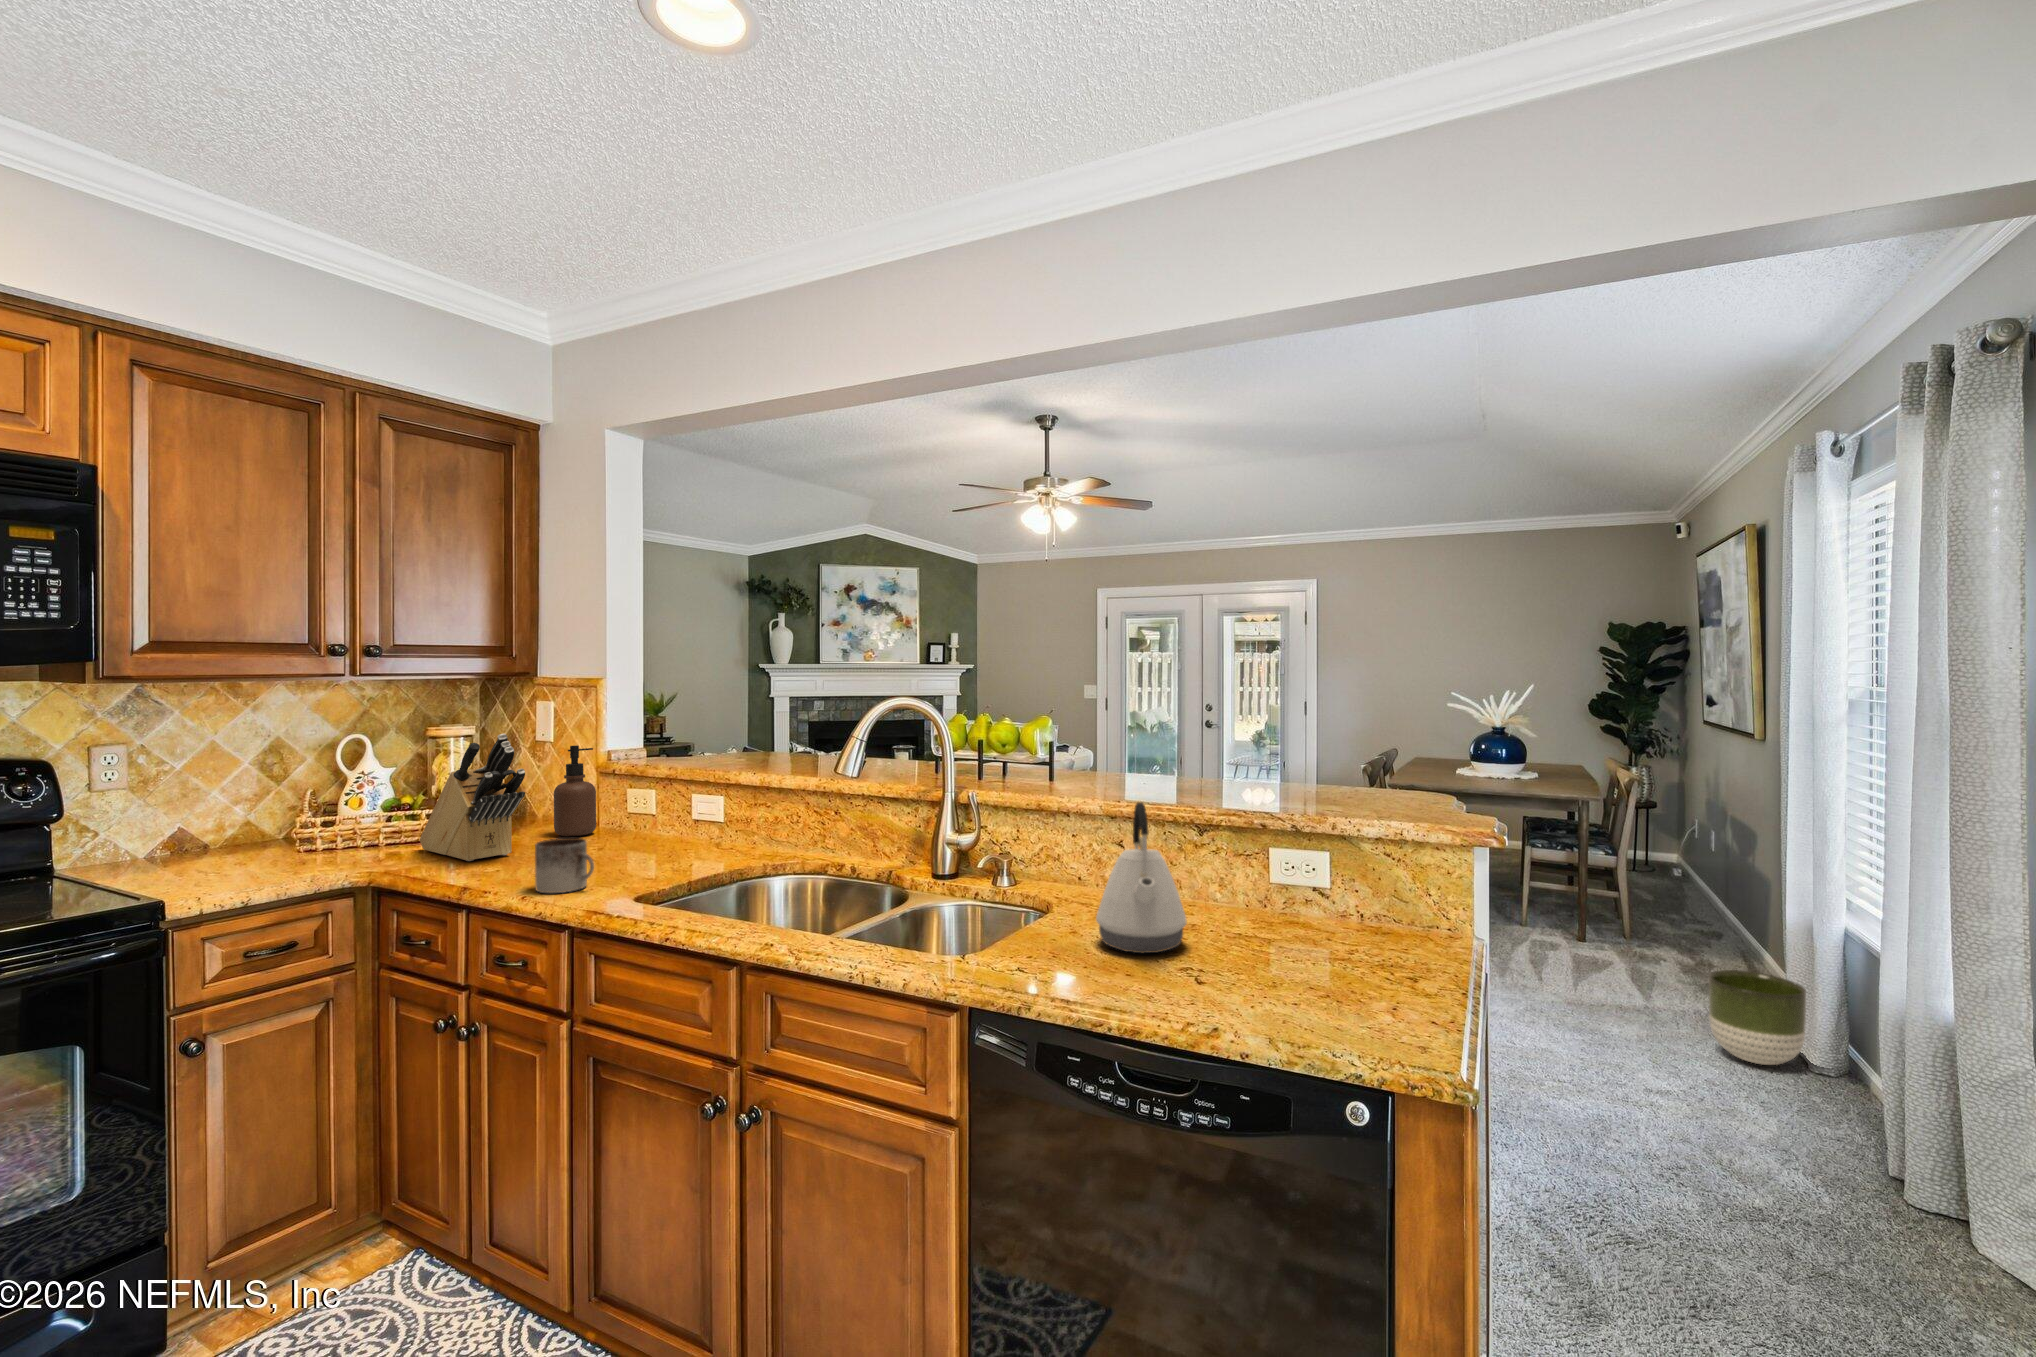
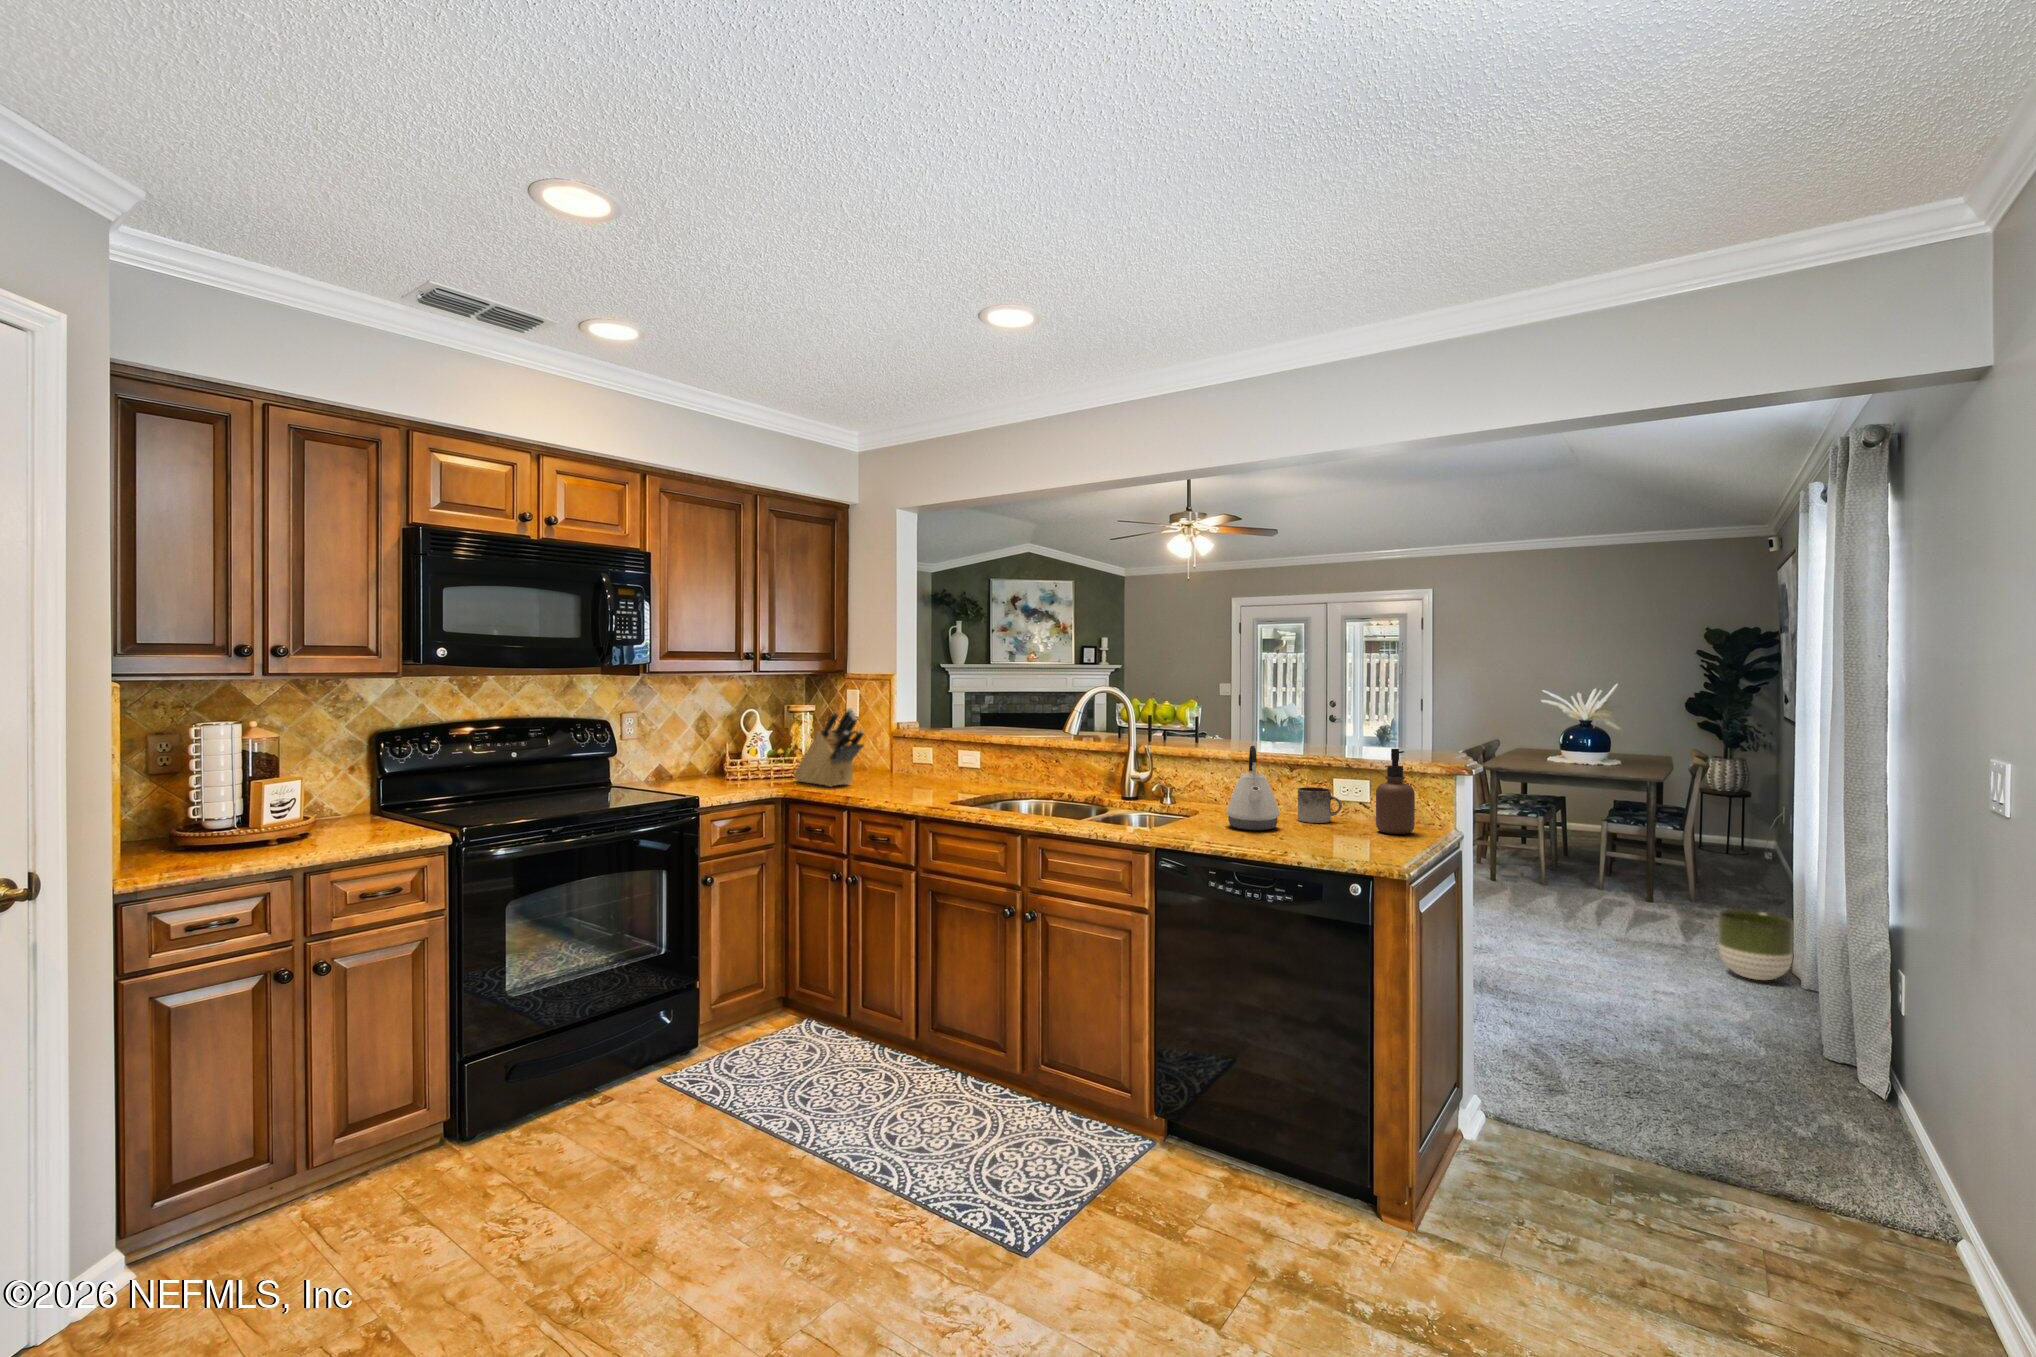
soap dispenser: present [554,745,596,836] -> present [1376,749,1415,834]
mug: present [535,838,594,893] -> present [1298,787,1342,823]

